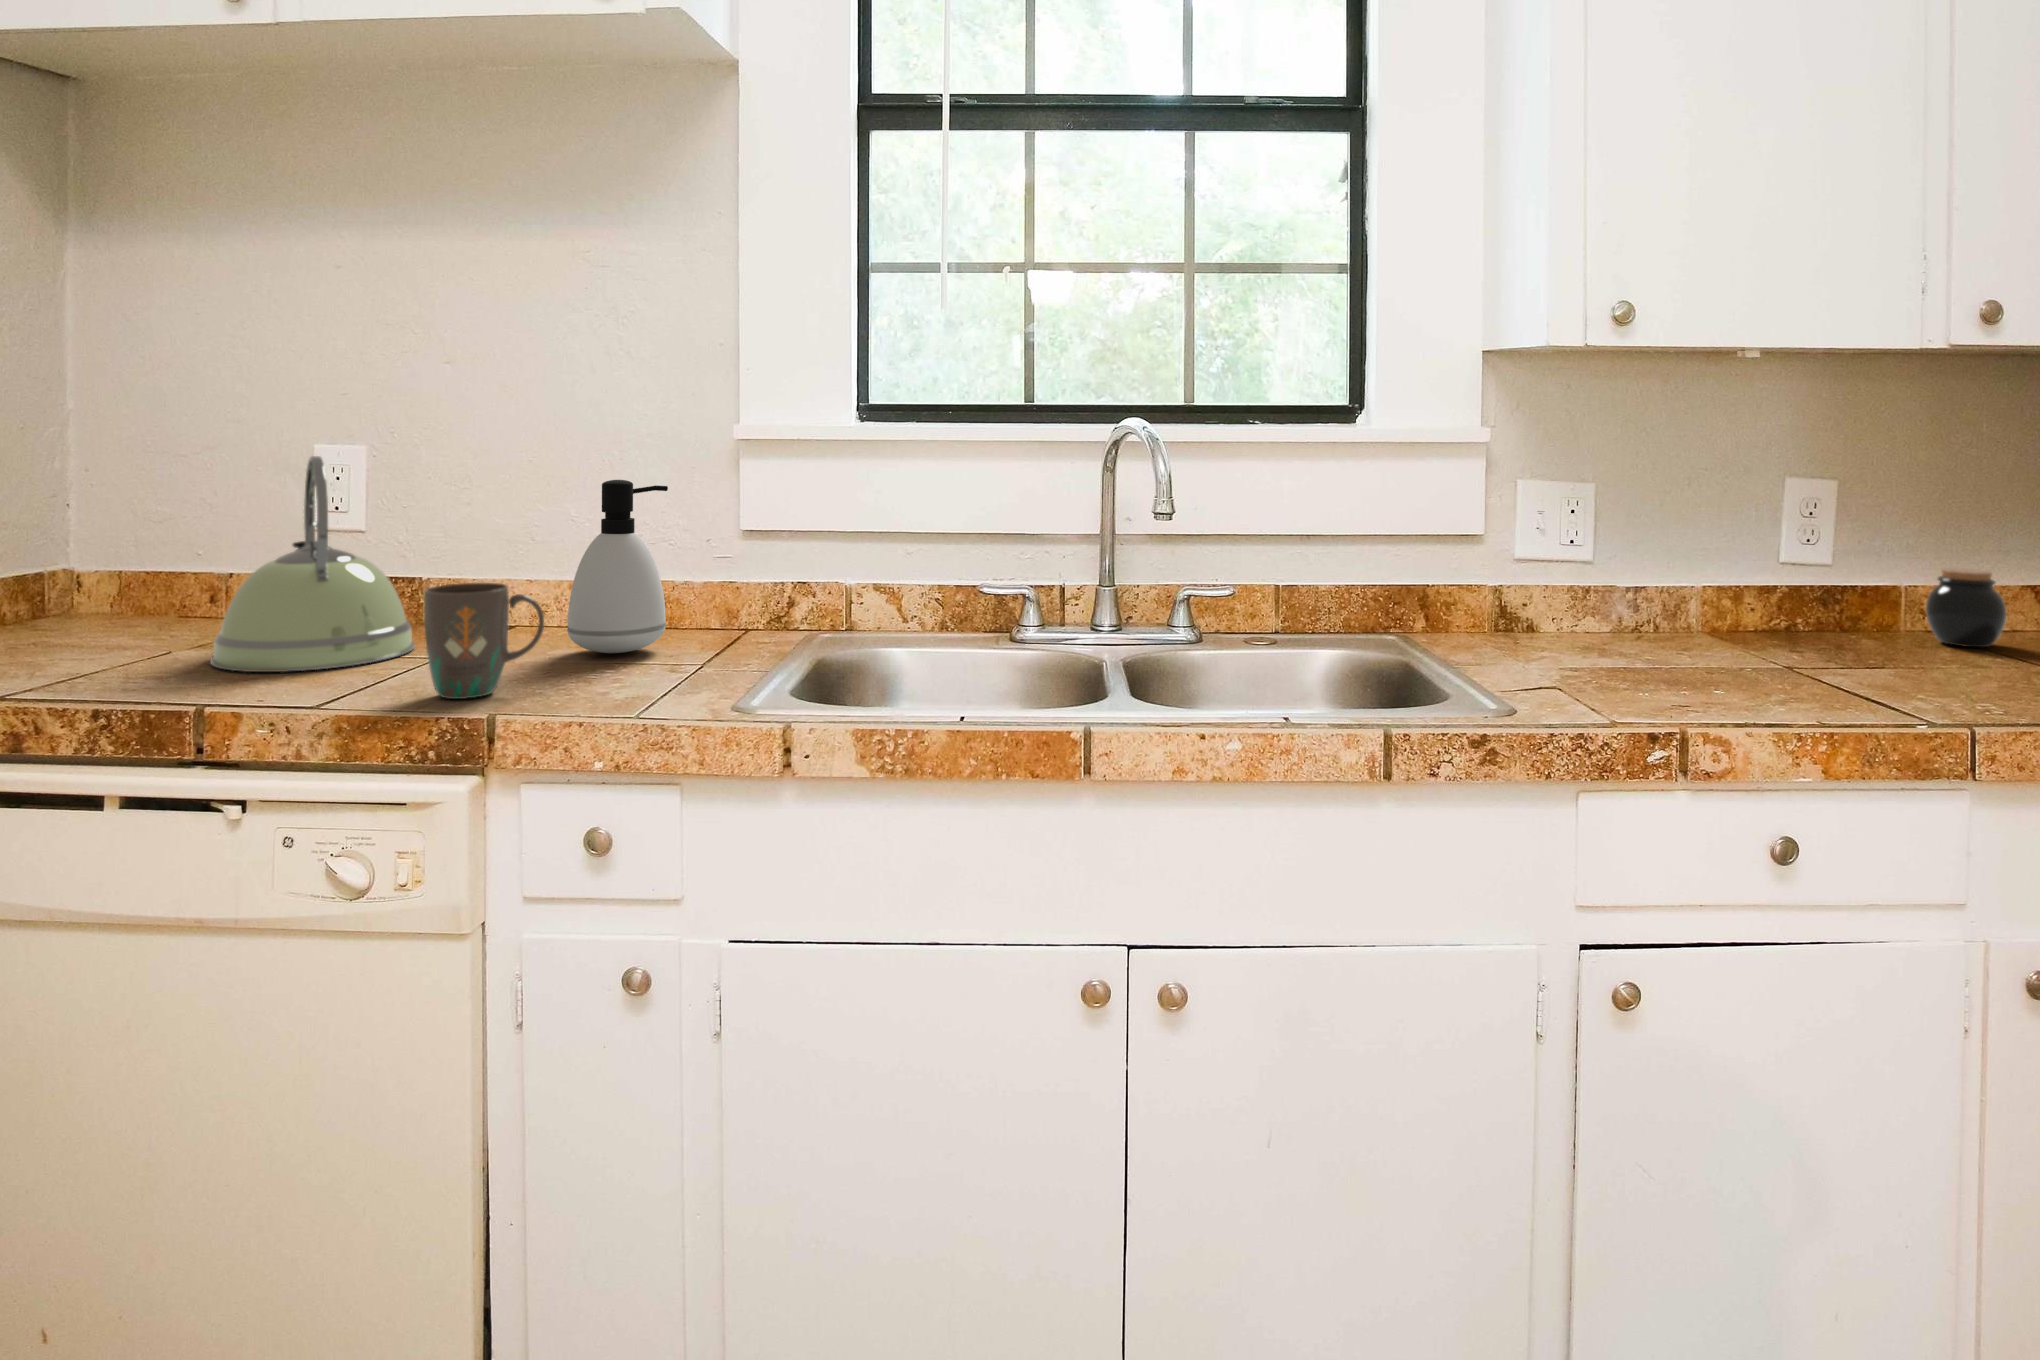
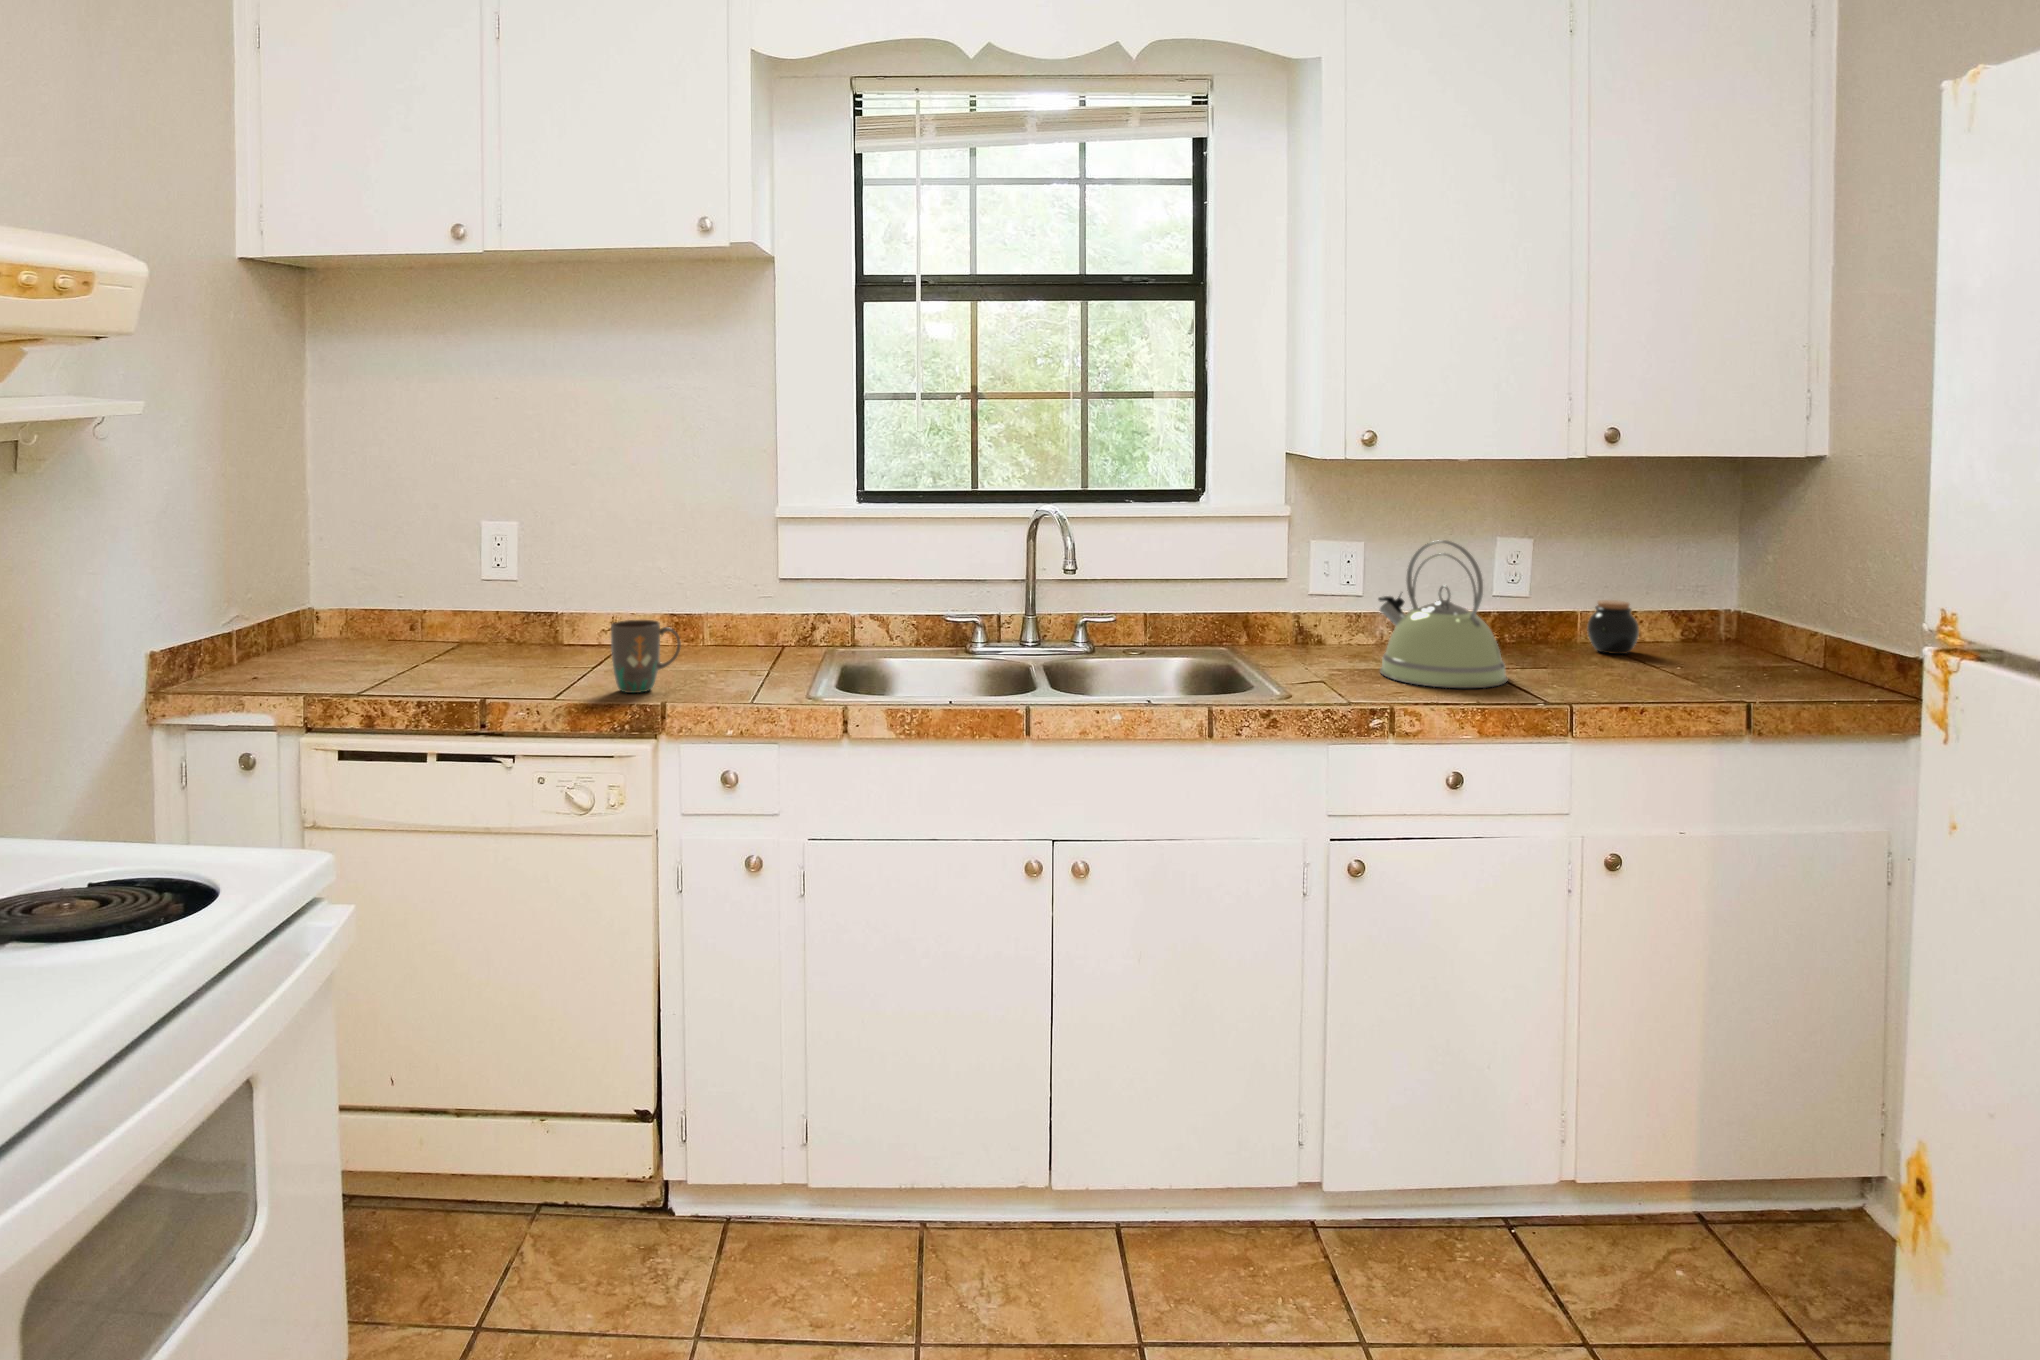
kettle: present [210,456,415,672] -> present [1378,540,1507,688]
soap dispenser: present [567,480,668,653] -> none [677,549,739,663]

